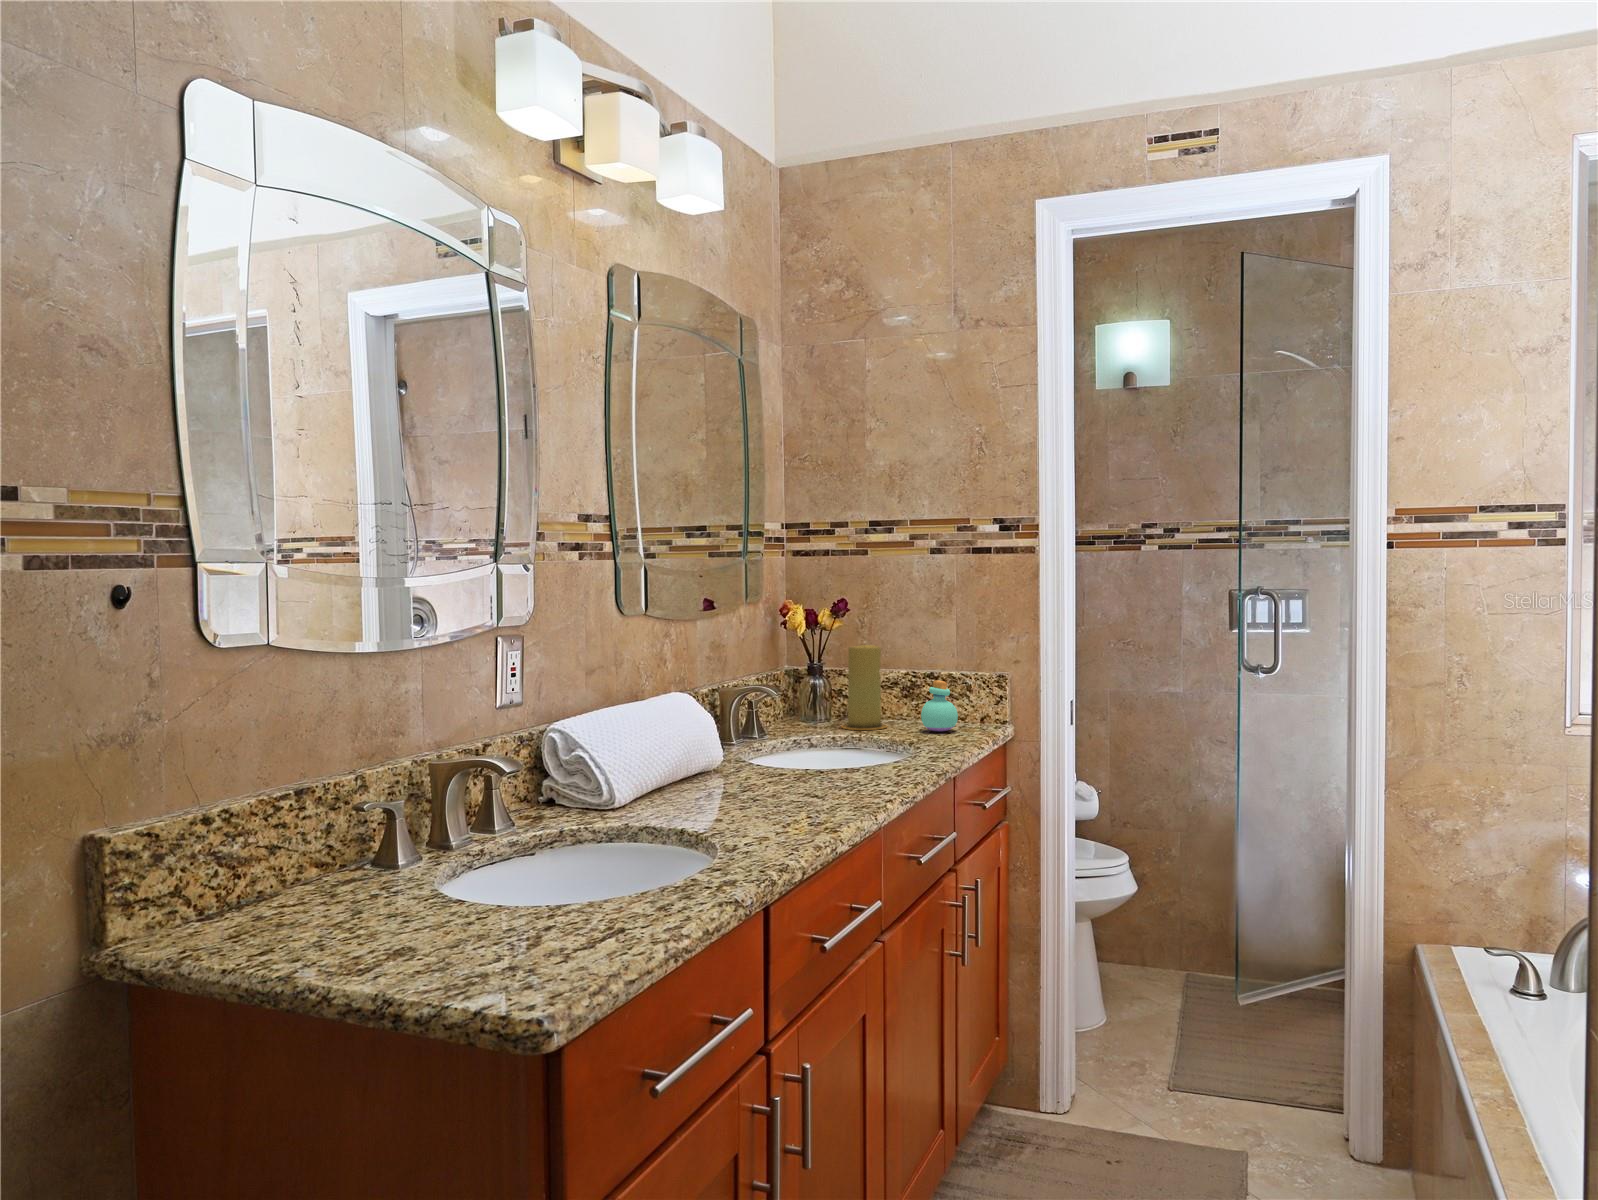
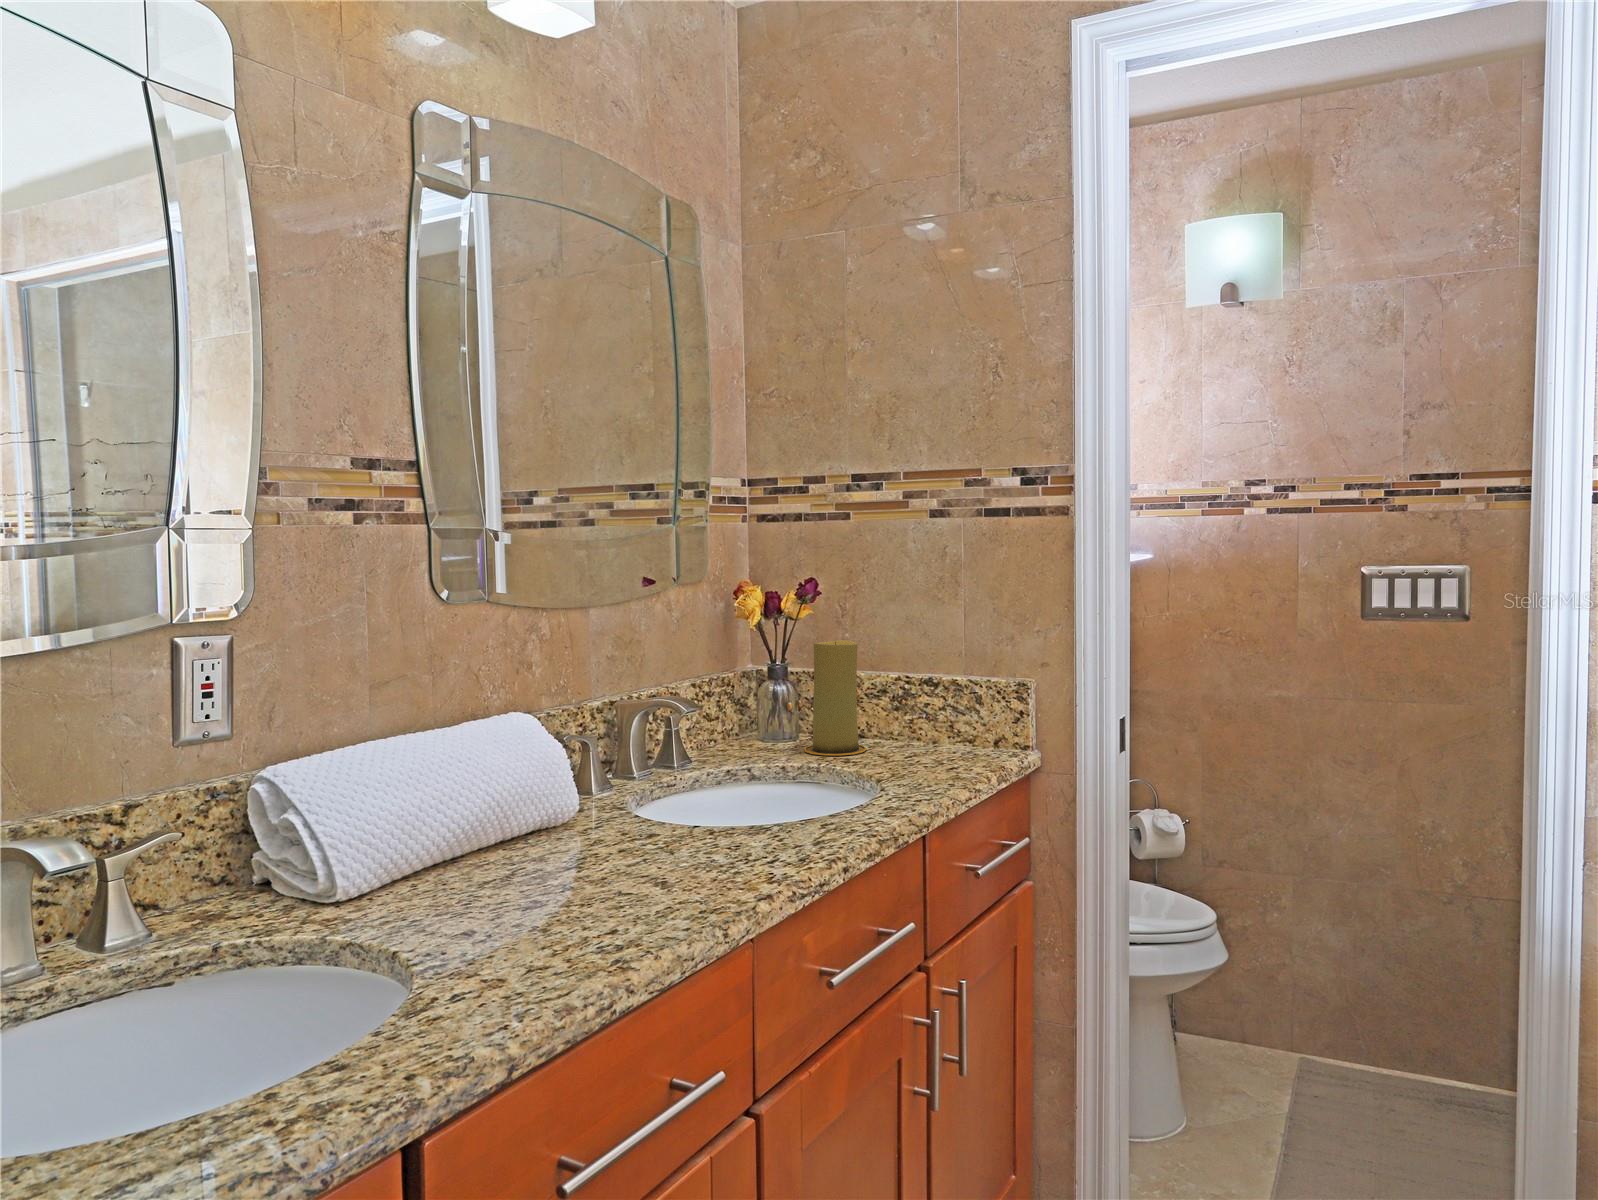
perfume bottle: present [921,680,958,731] -> none [905,691,956,761]

